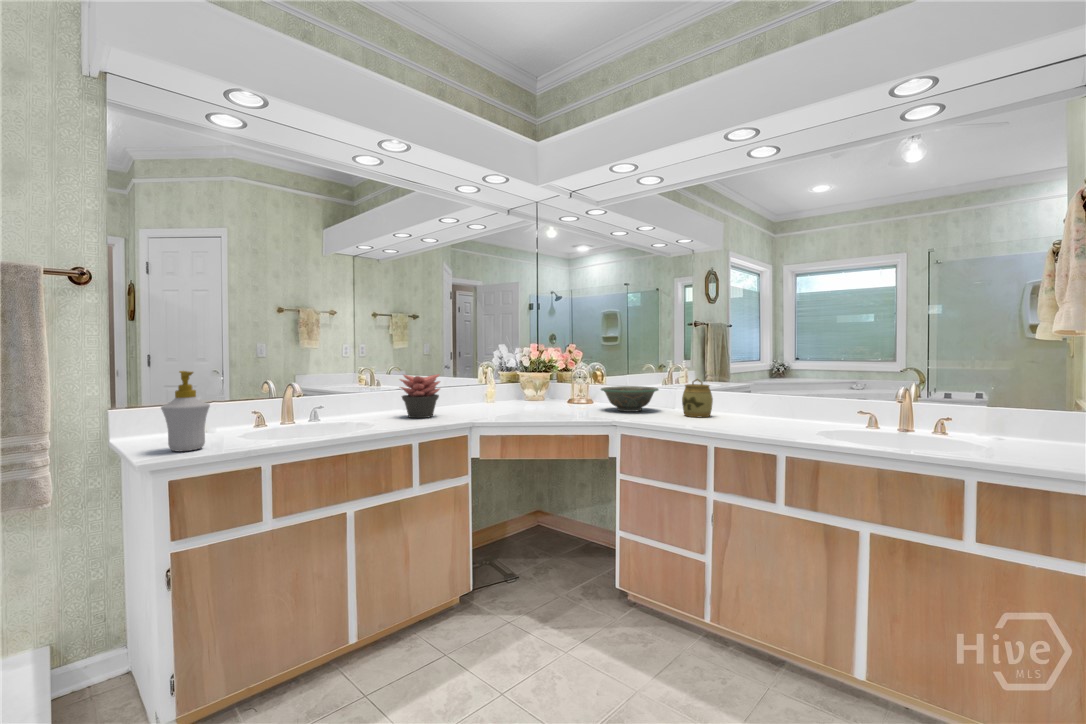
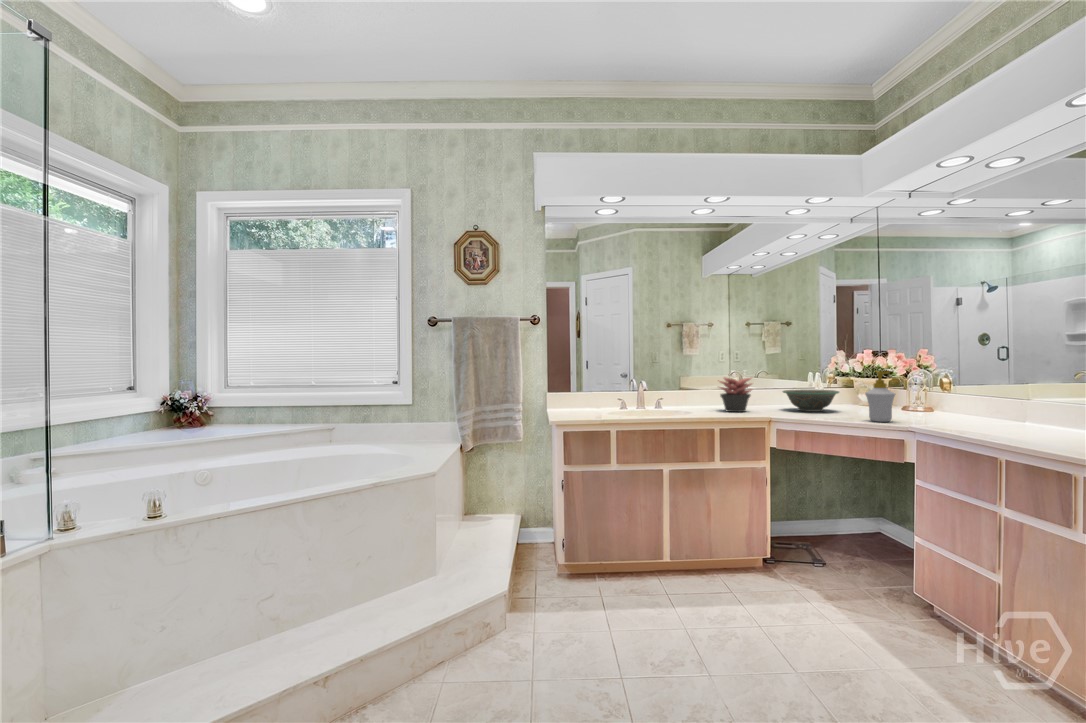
soap bottle: present [161,371,210,451] -> present [865,371,895,422]
jar: present [682,379,713,417] -> none [1017,388,1061,433]
decorative bowl: present [601,386,658,412] -> present [783,389,839,412]

